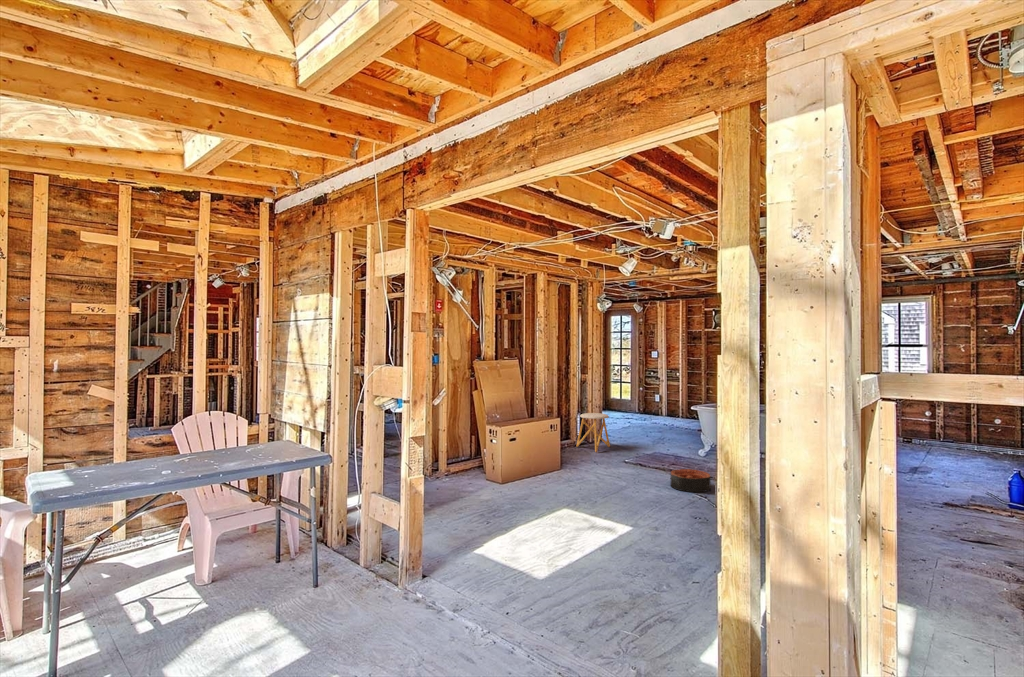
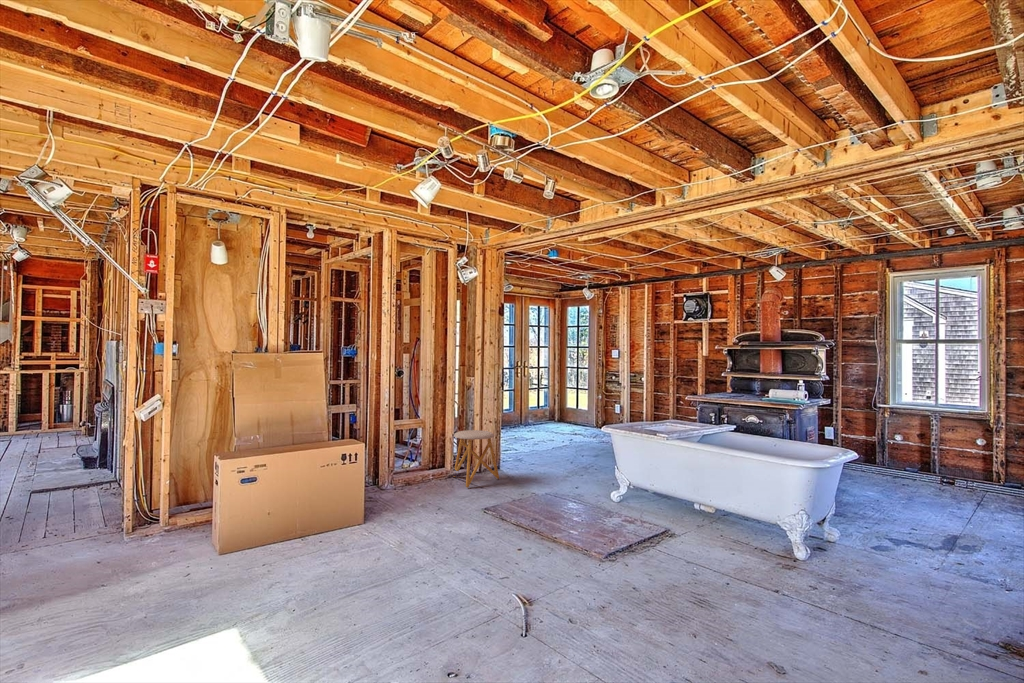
basket: present [671,469,711,492] -> none [500,532,565,581]

